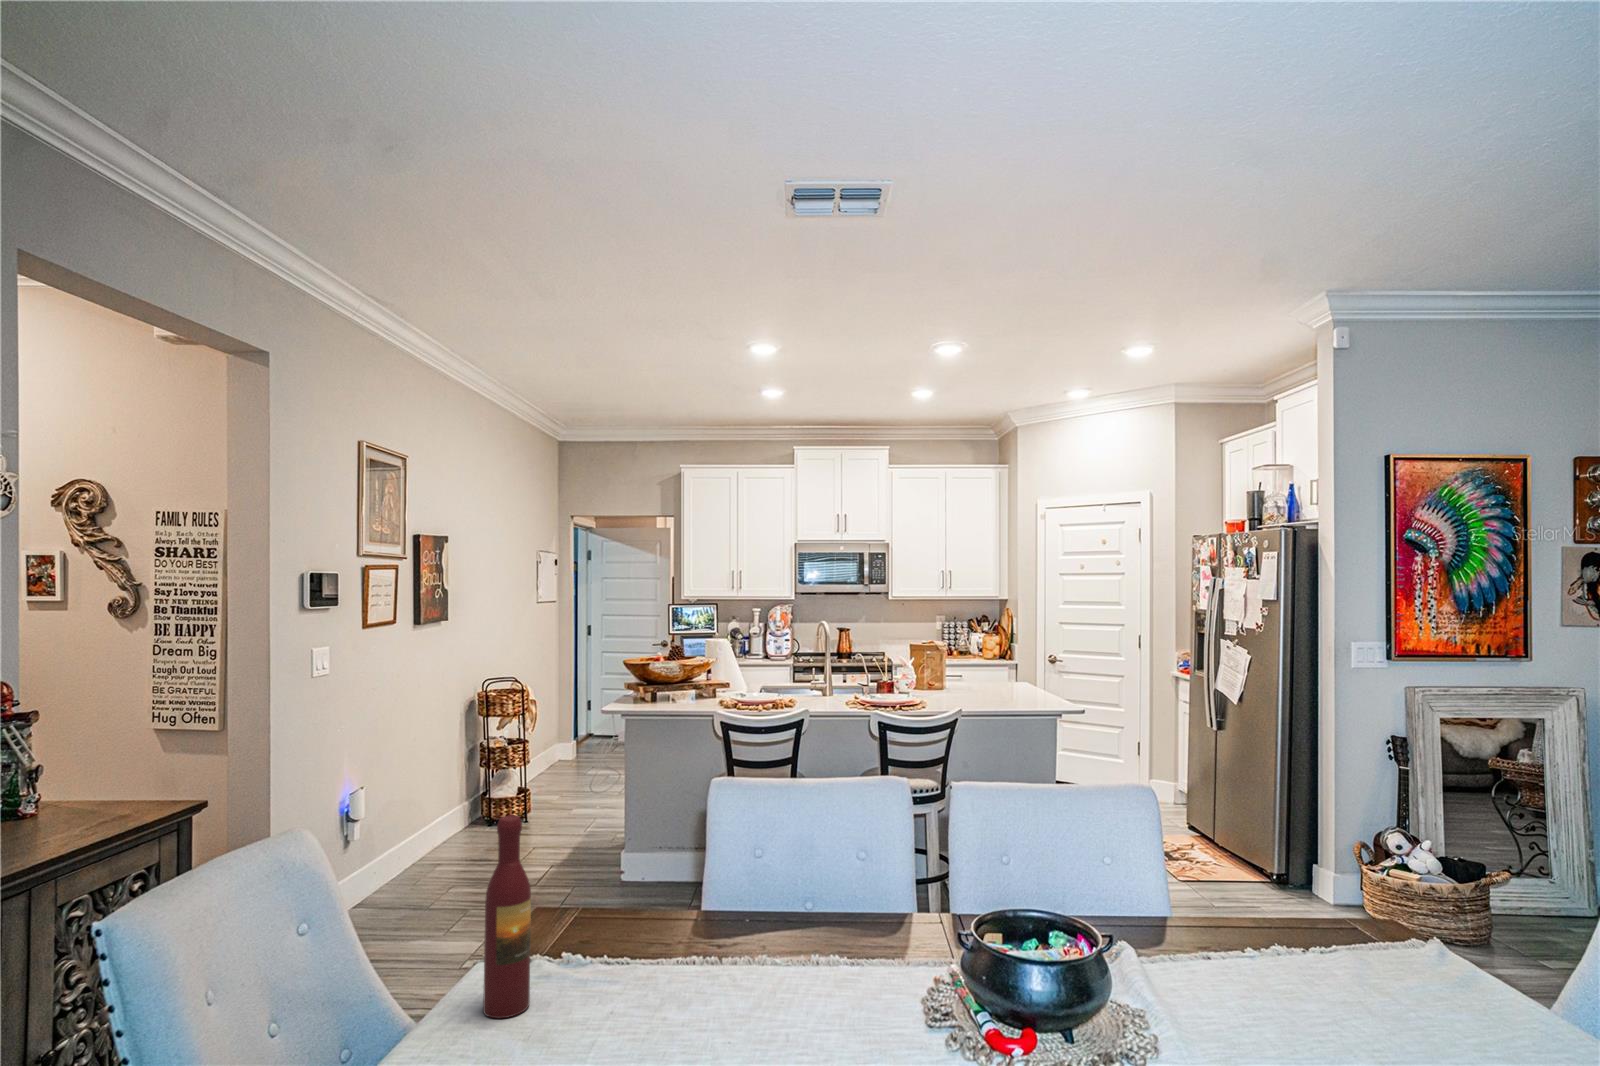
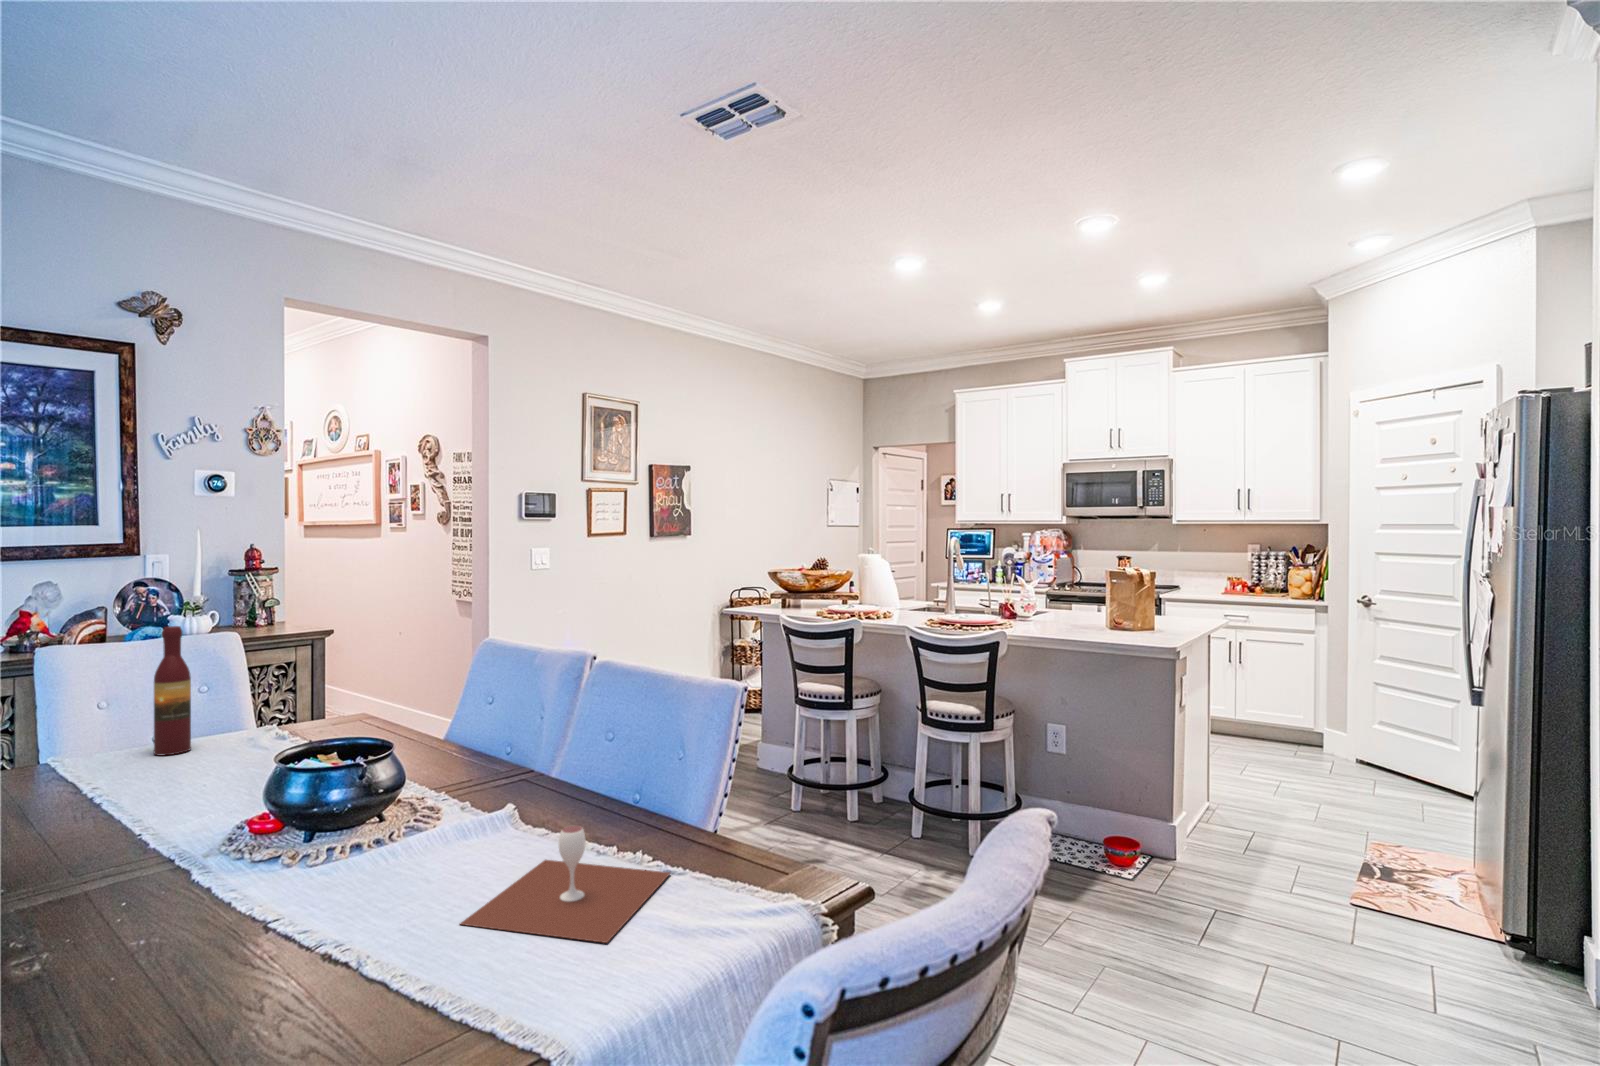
wine glass: none [1237,922,1451,1030] -> present [460,826,670,943]

